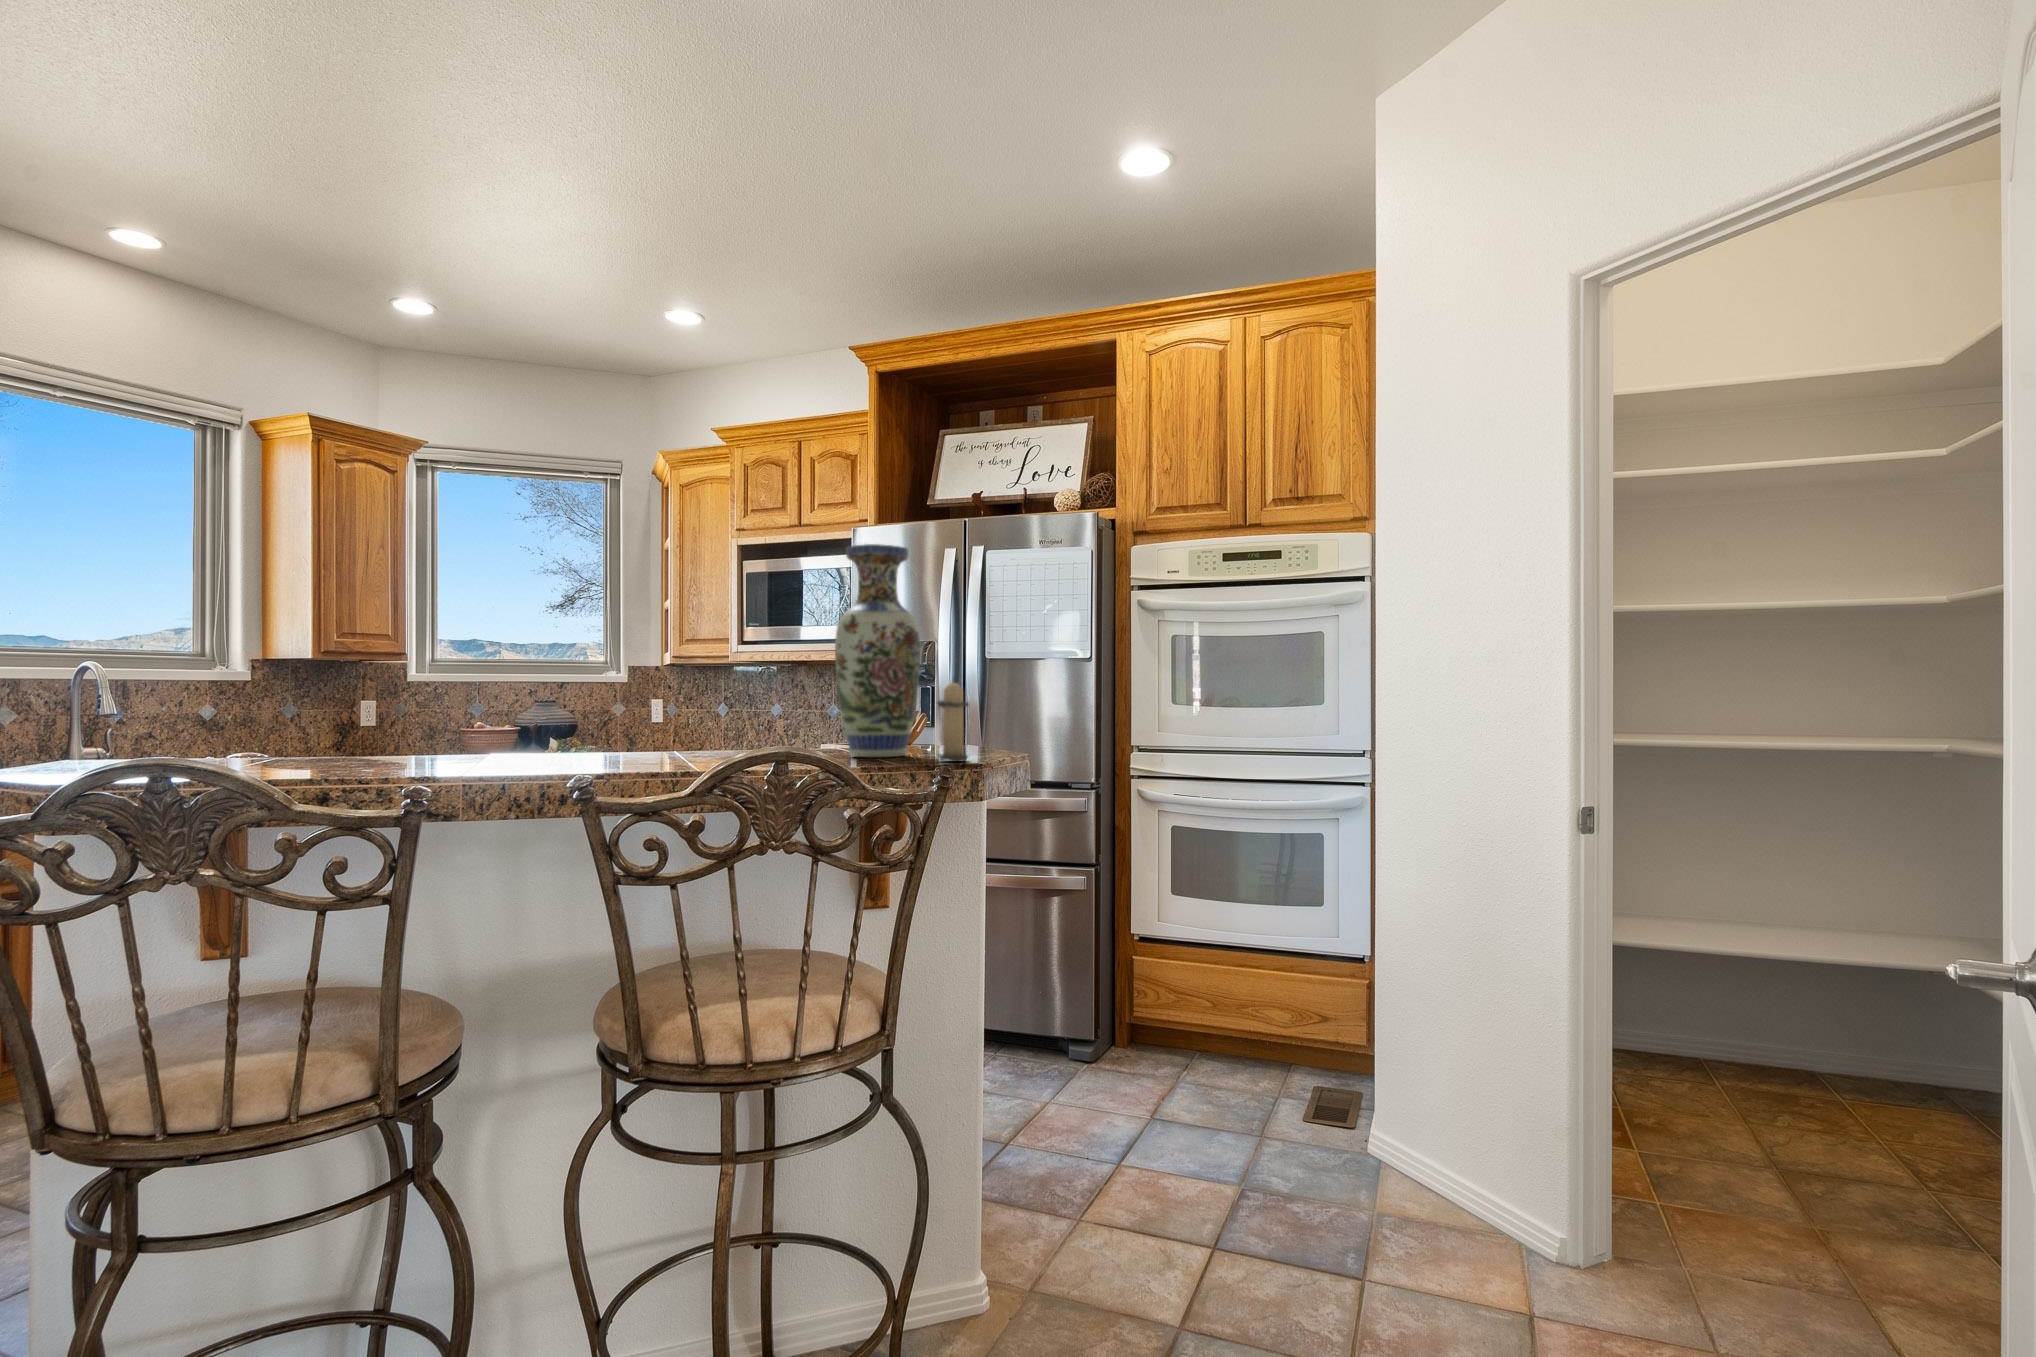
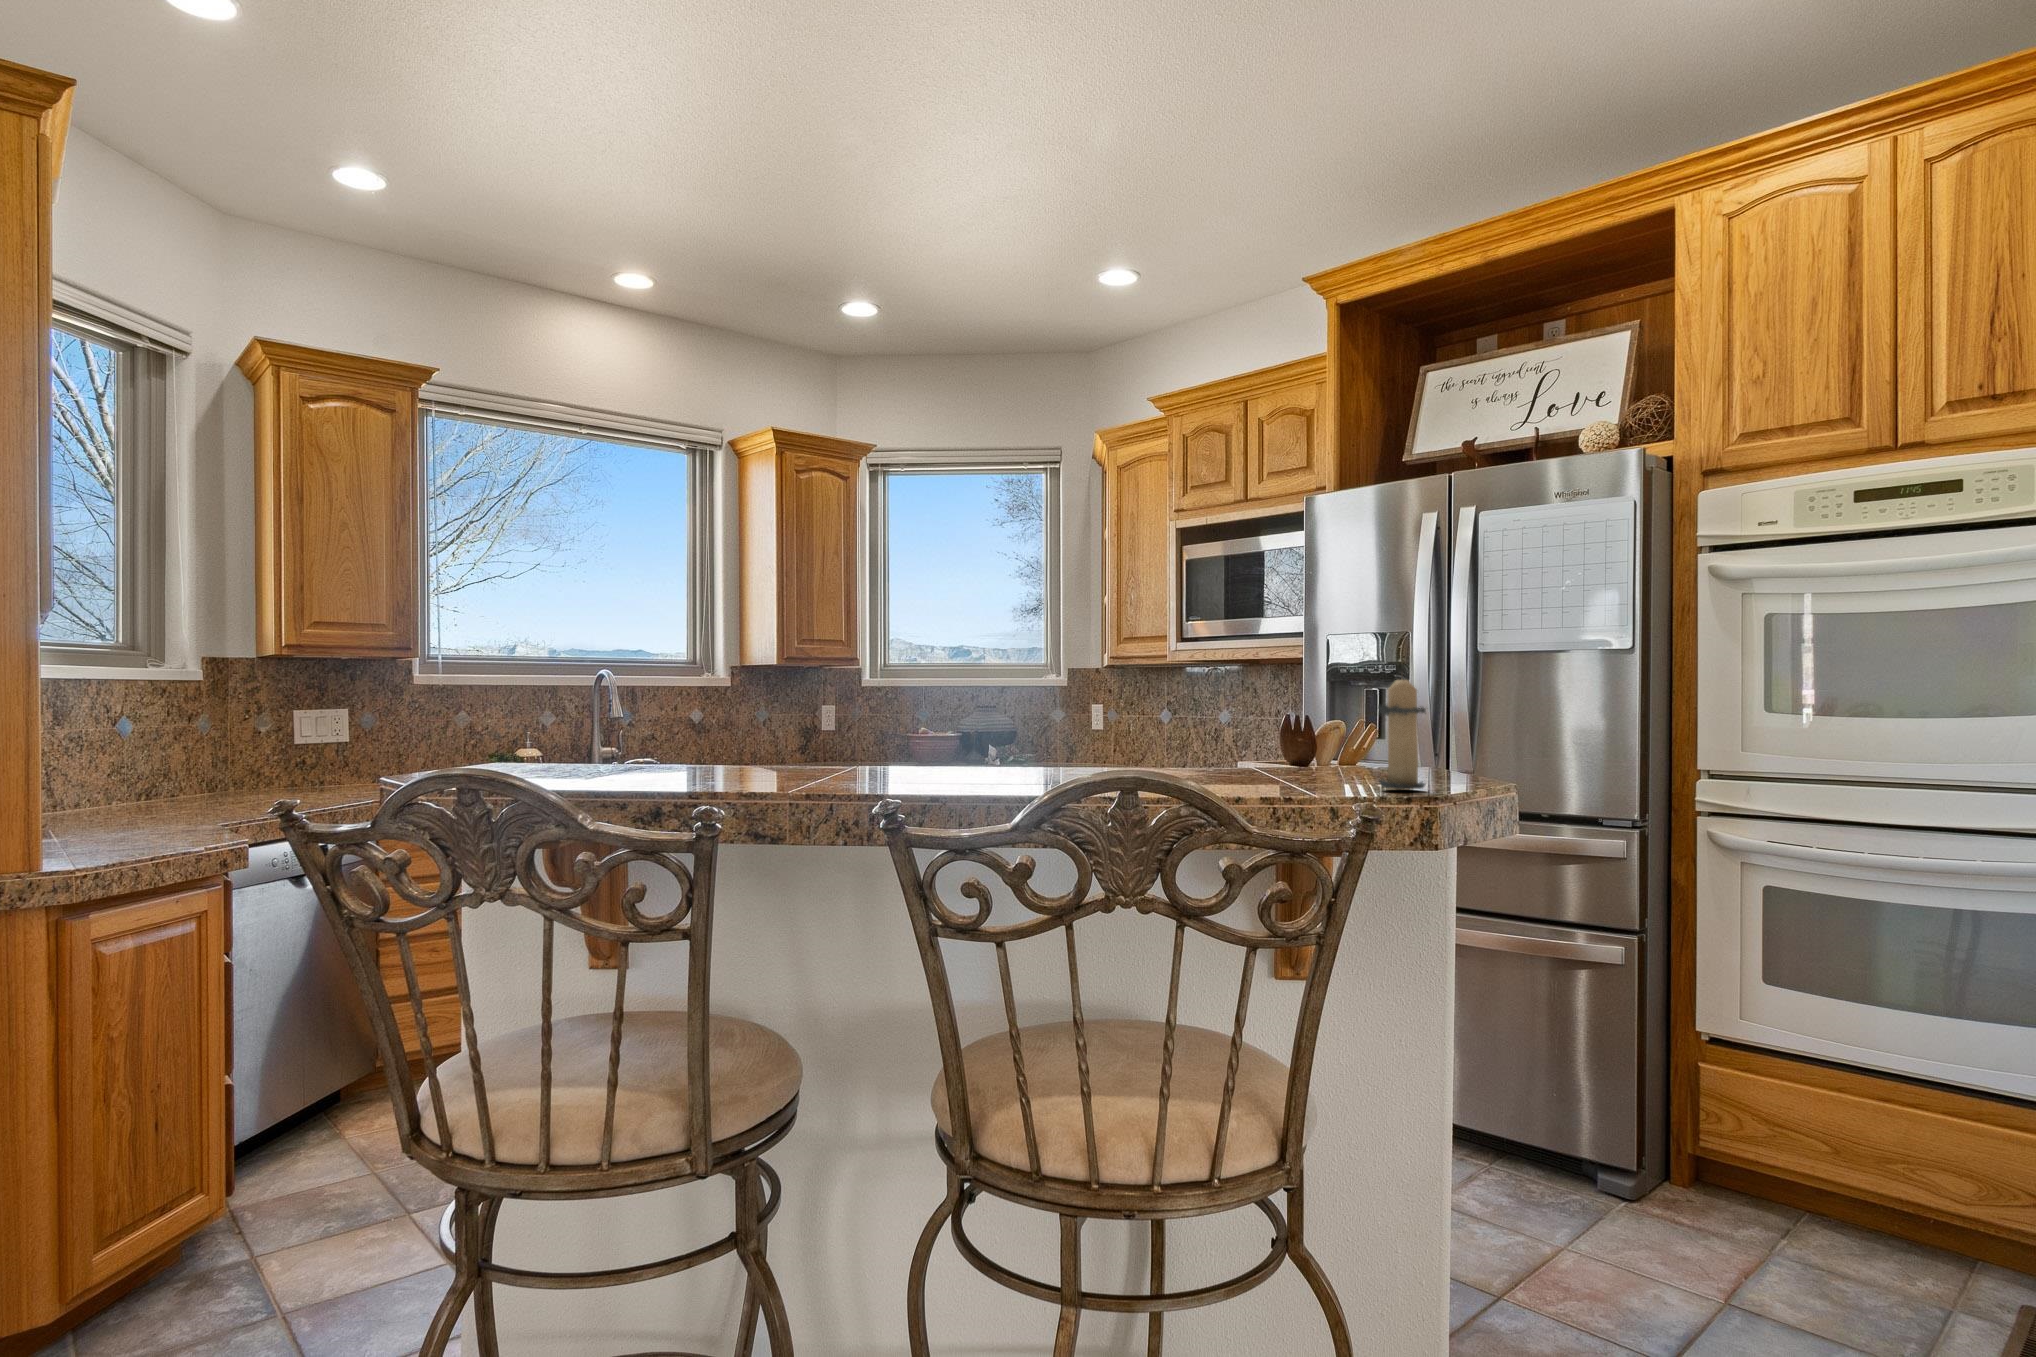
vase: present [835,544,920,757] -> none [1243,495,1359,781]

